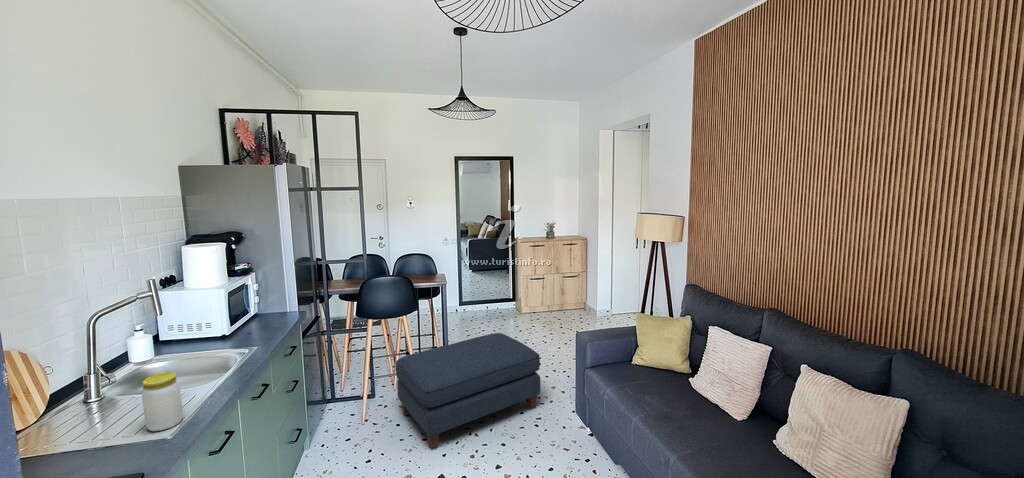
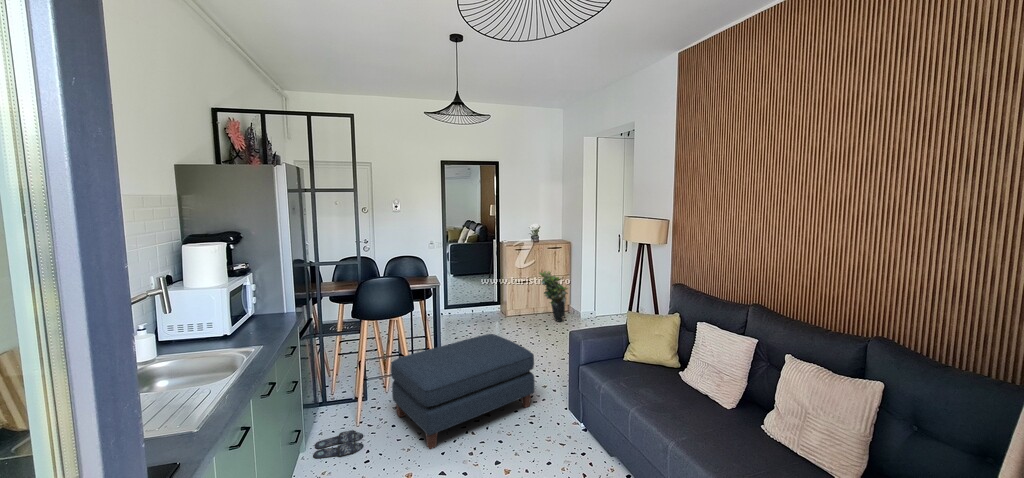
potted plant: none [553,267,583,320] -> present [539,271,568,322]
jar: present [142,372,183,431] -> none [169,366,207,424]
slippers: none [317,428,367,456] -> present [313,430,364,459]

